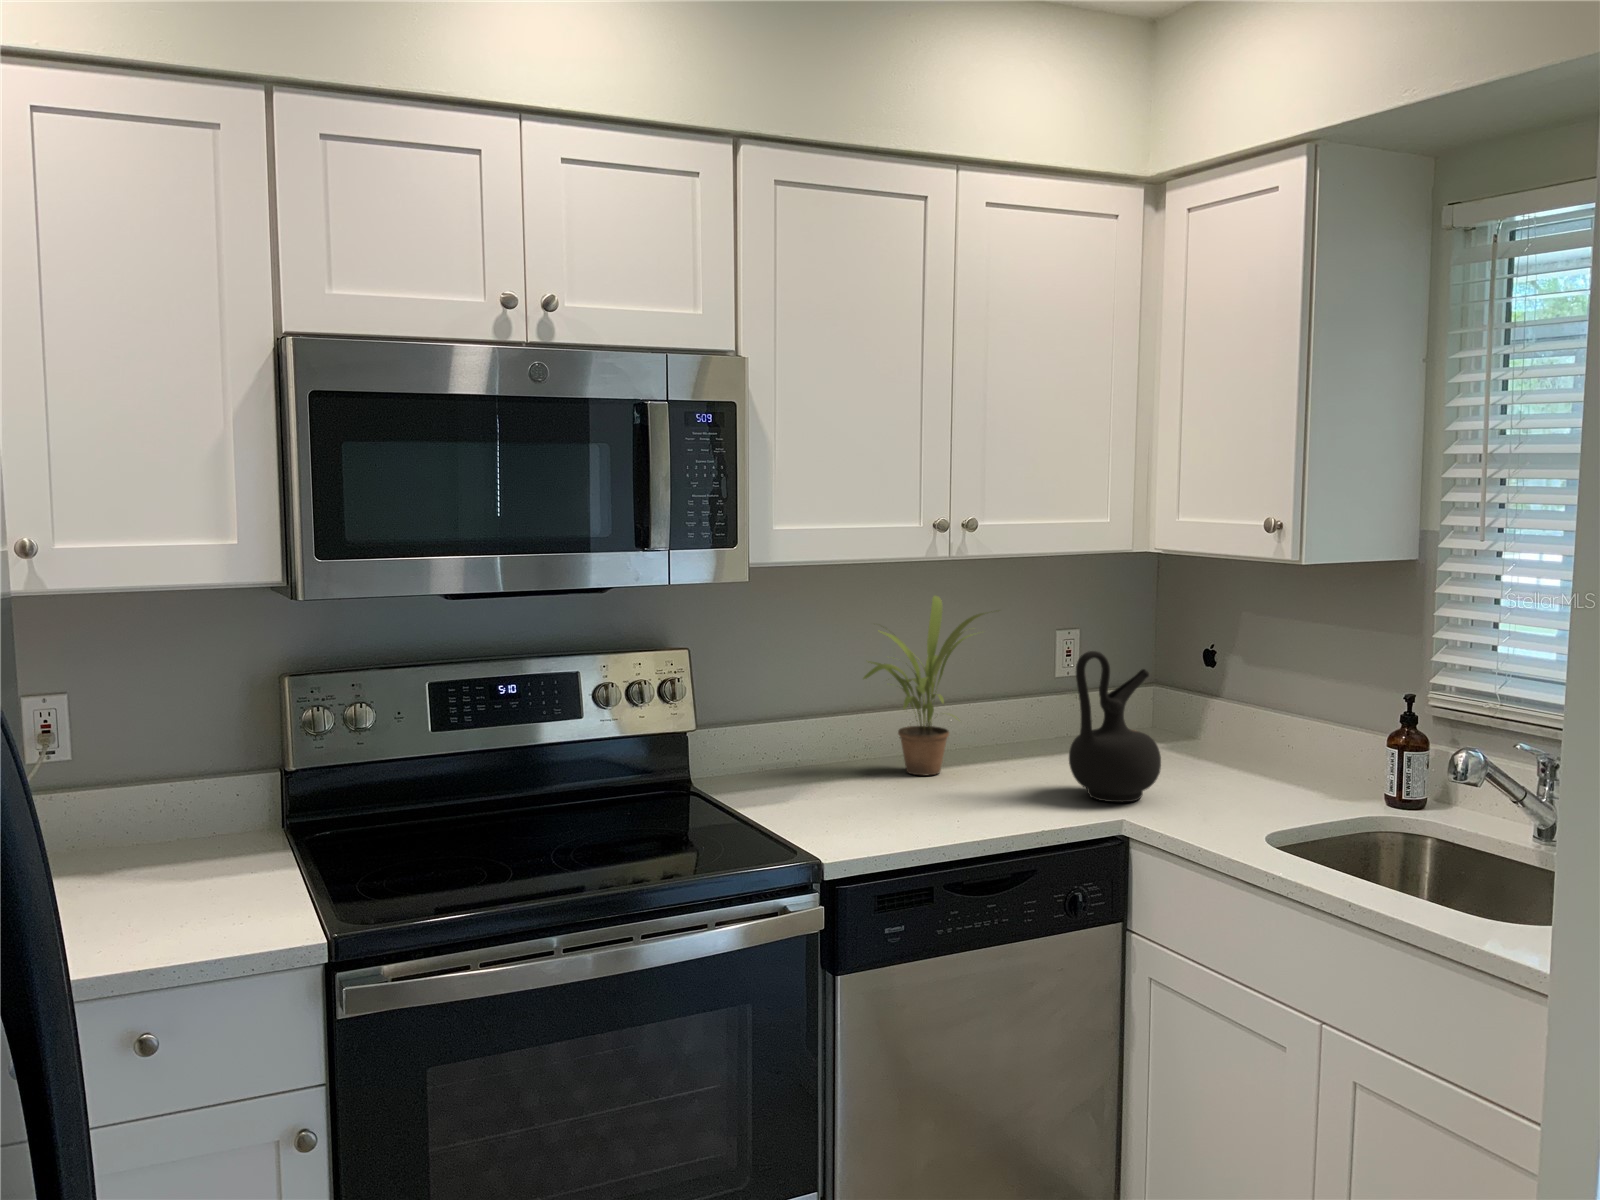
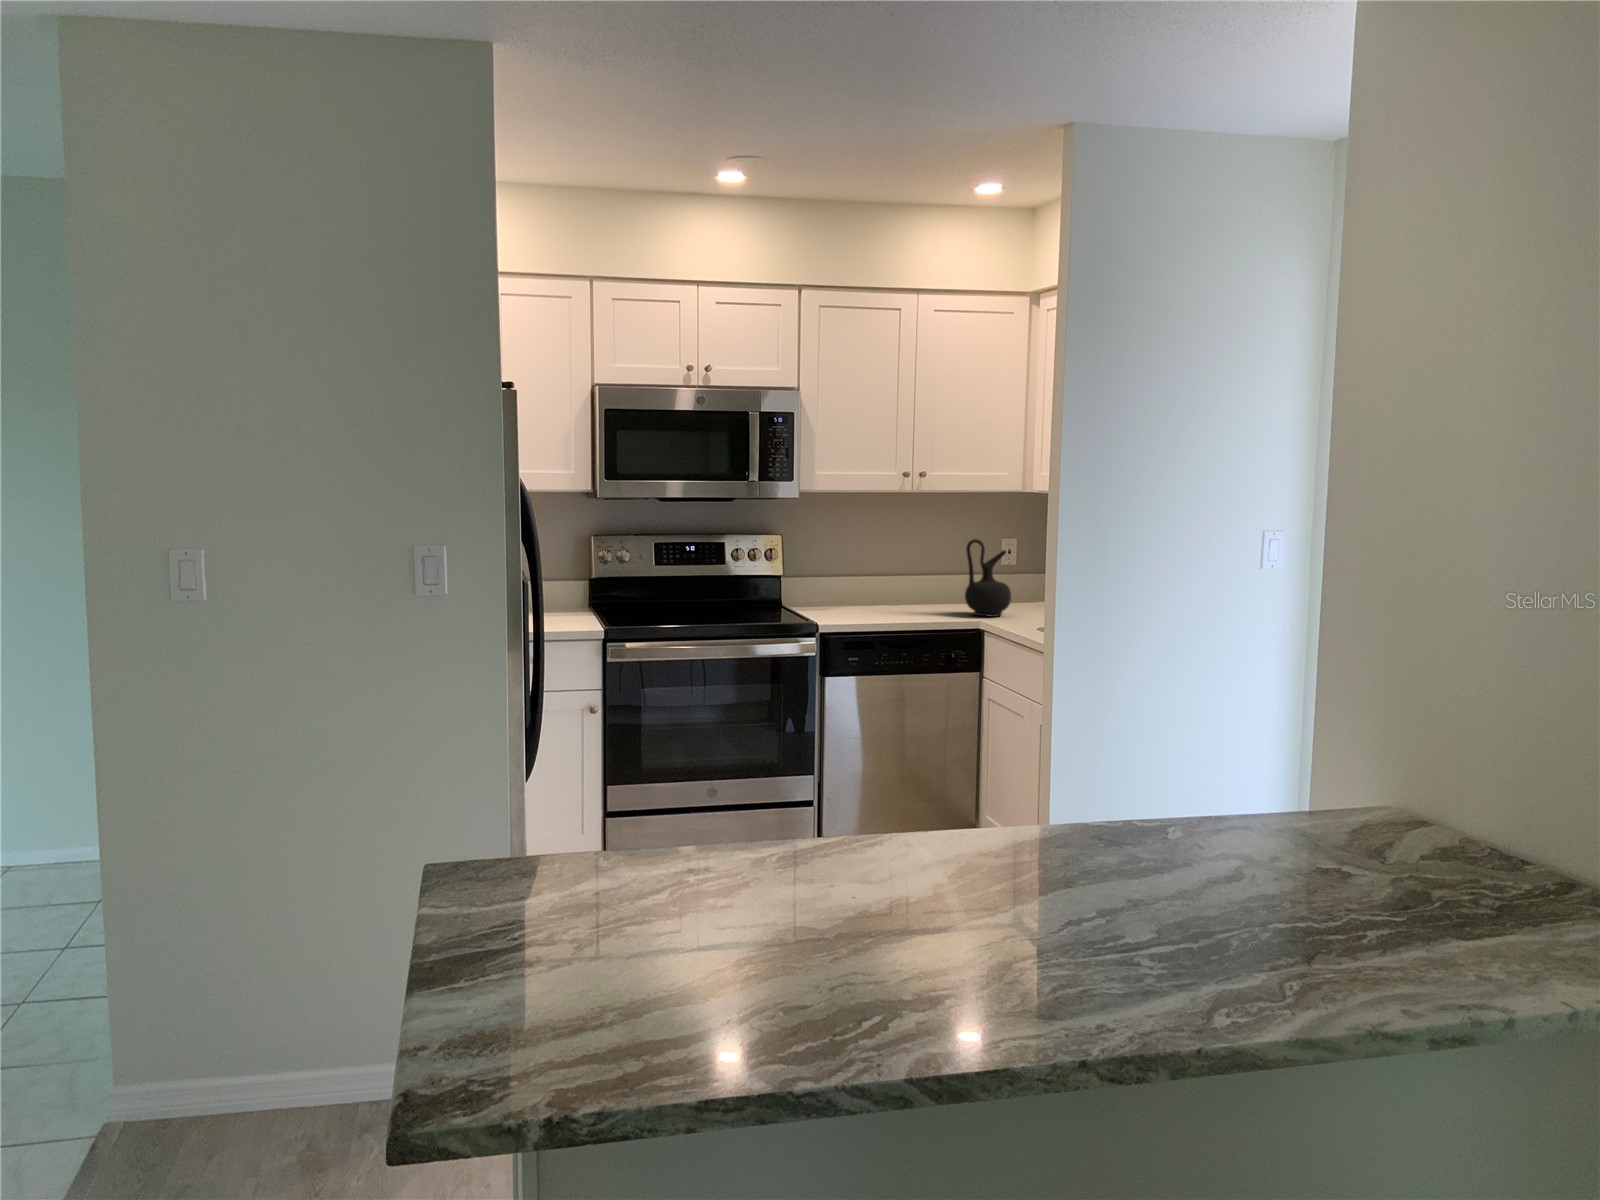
potted plant: present [863,596,984,775] -> none [875,514,941,606]

